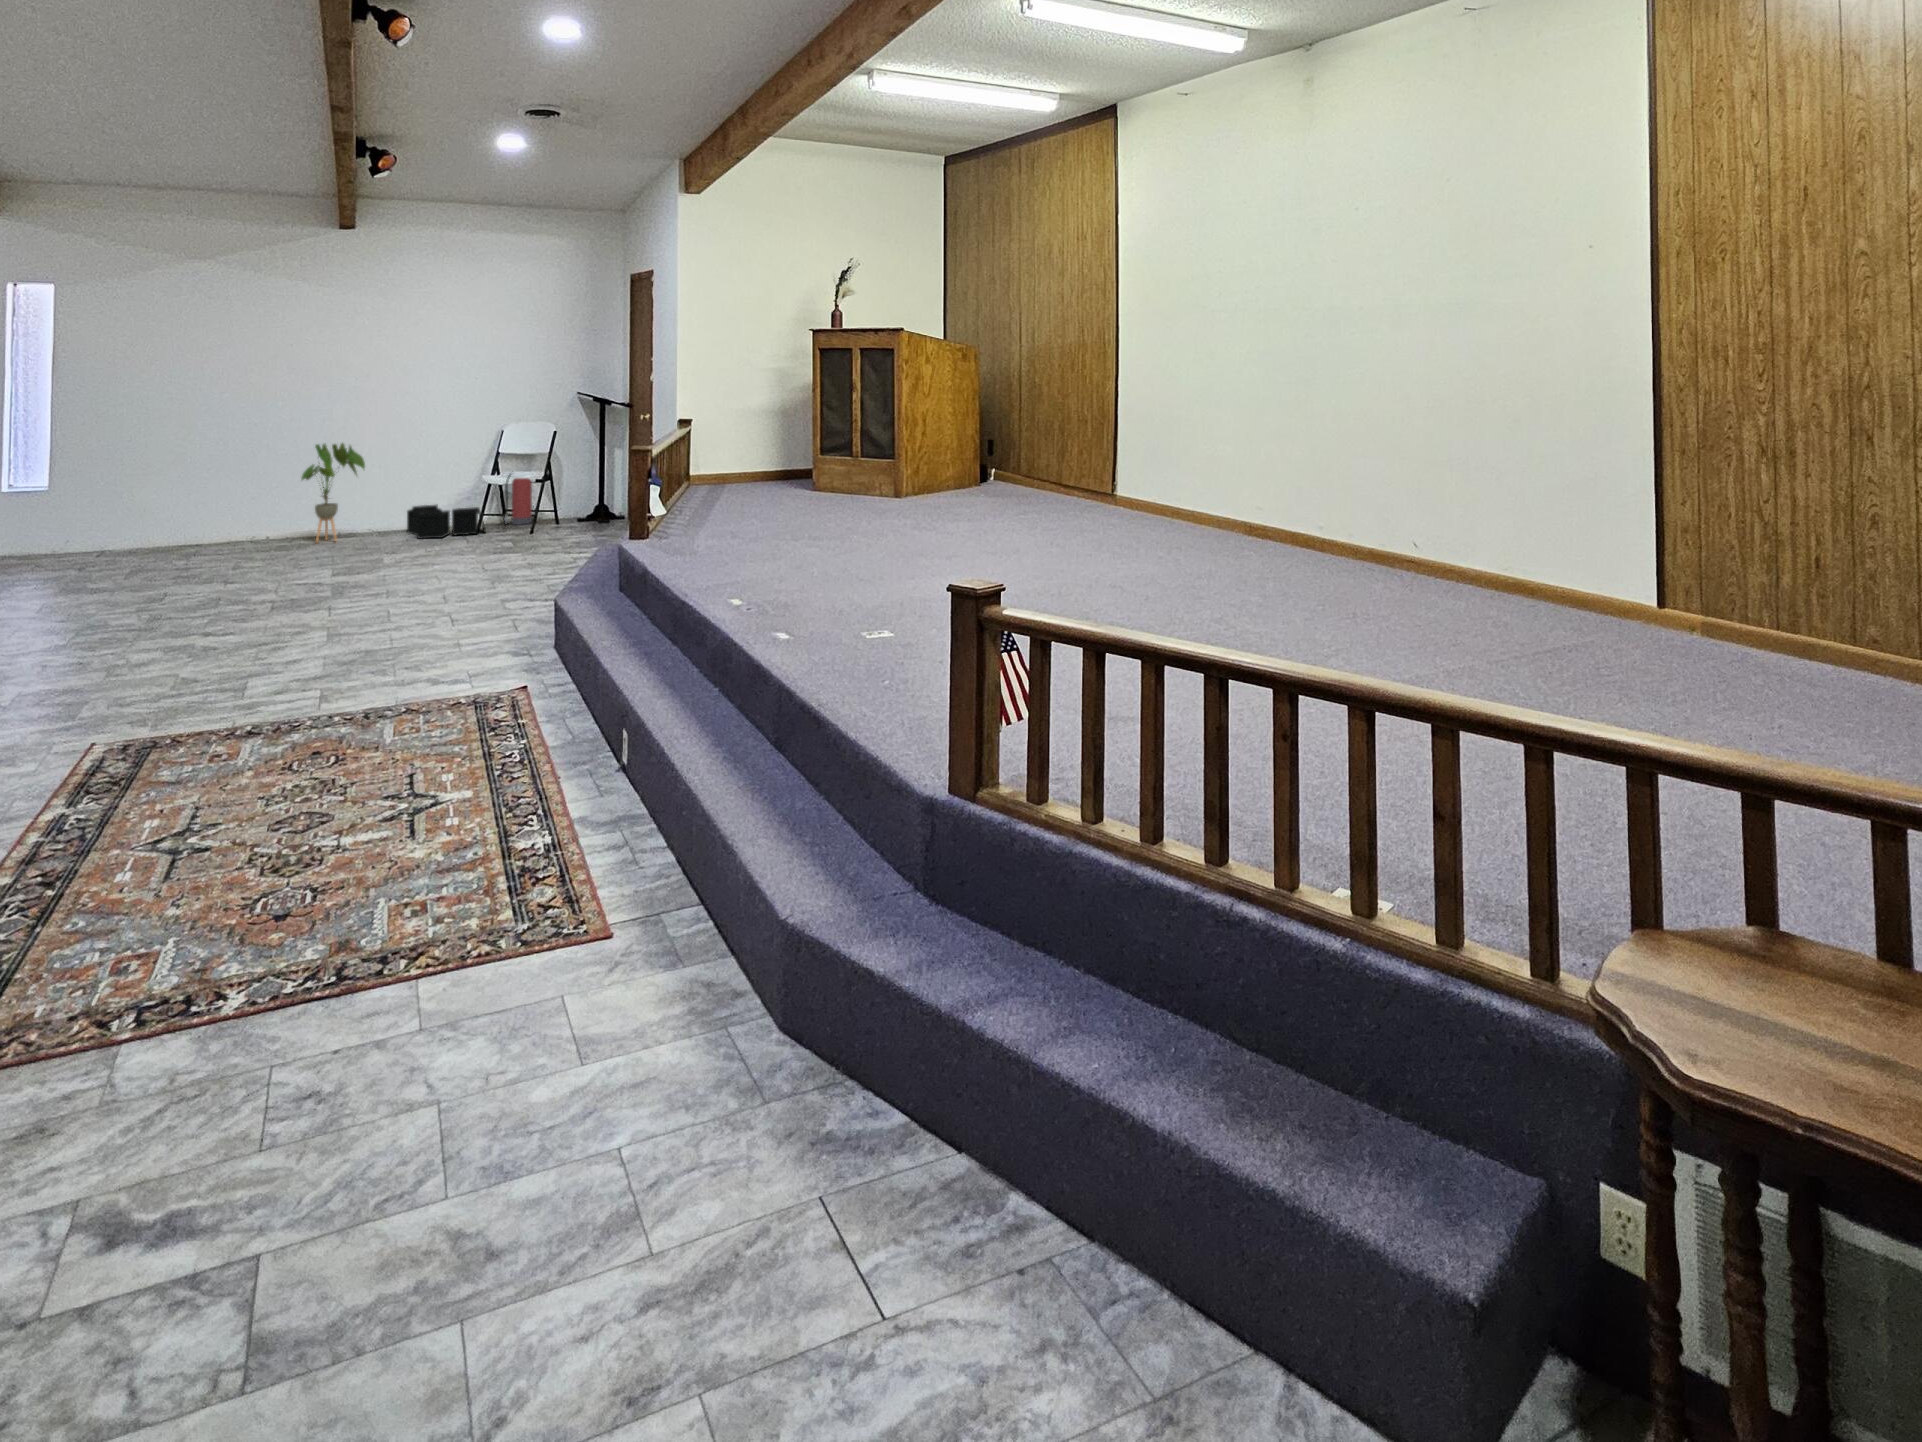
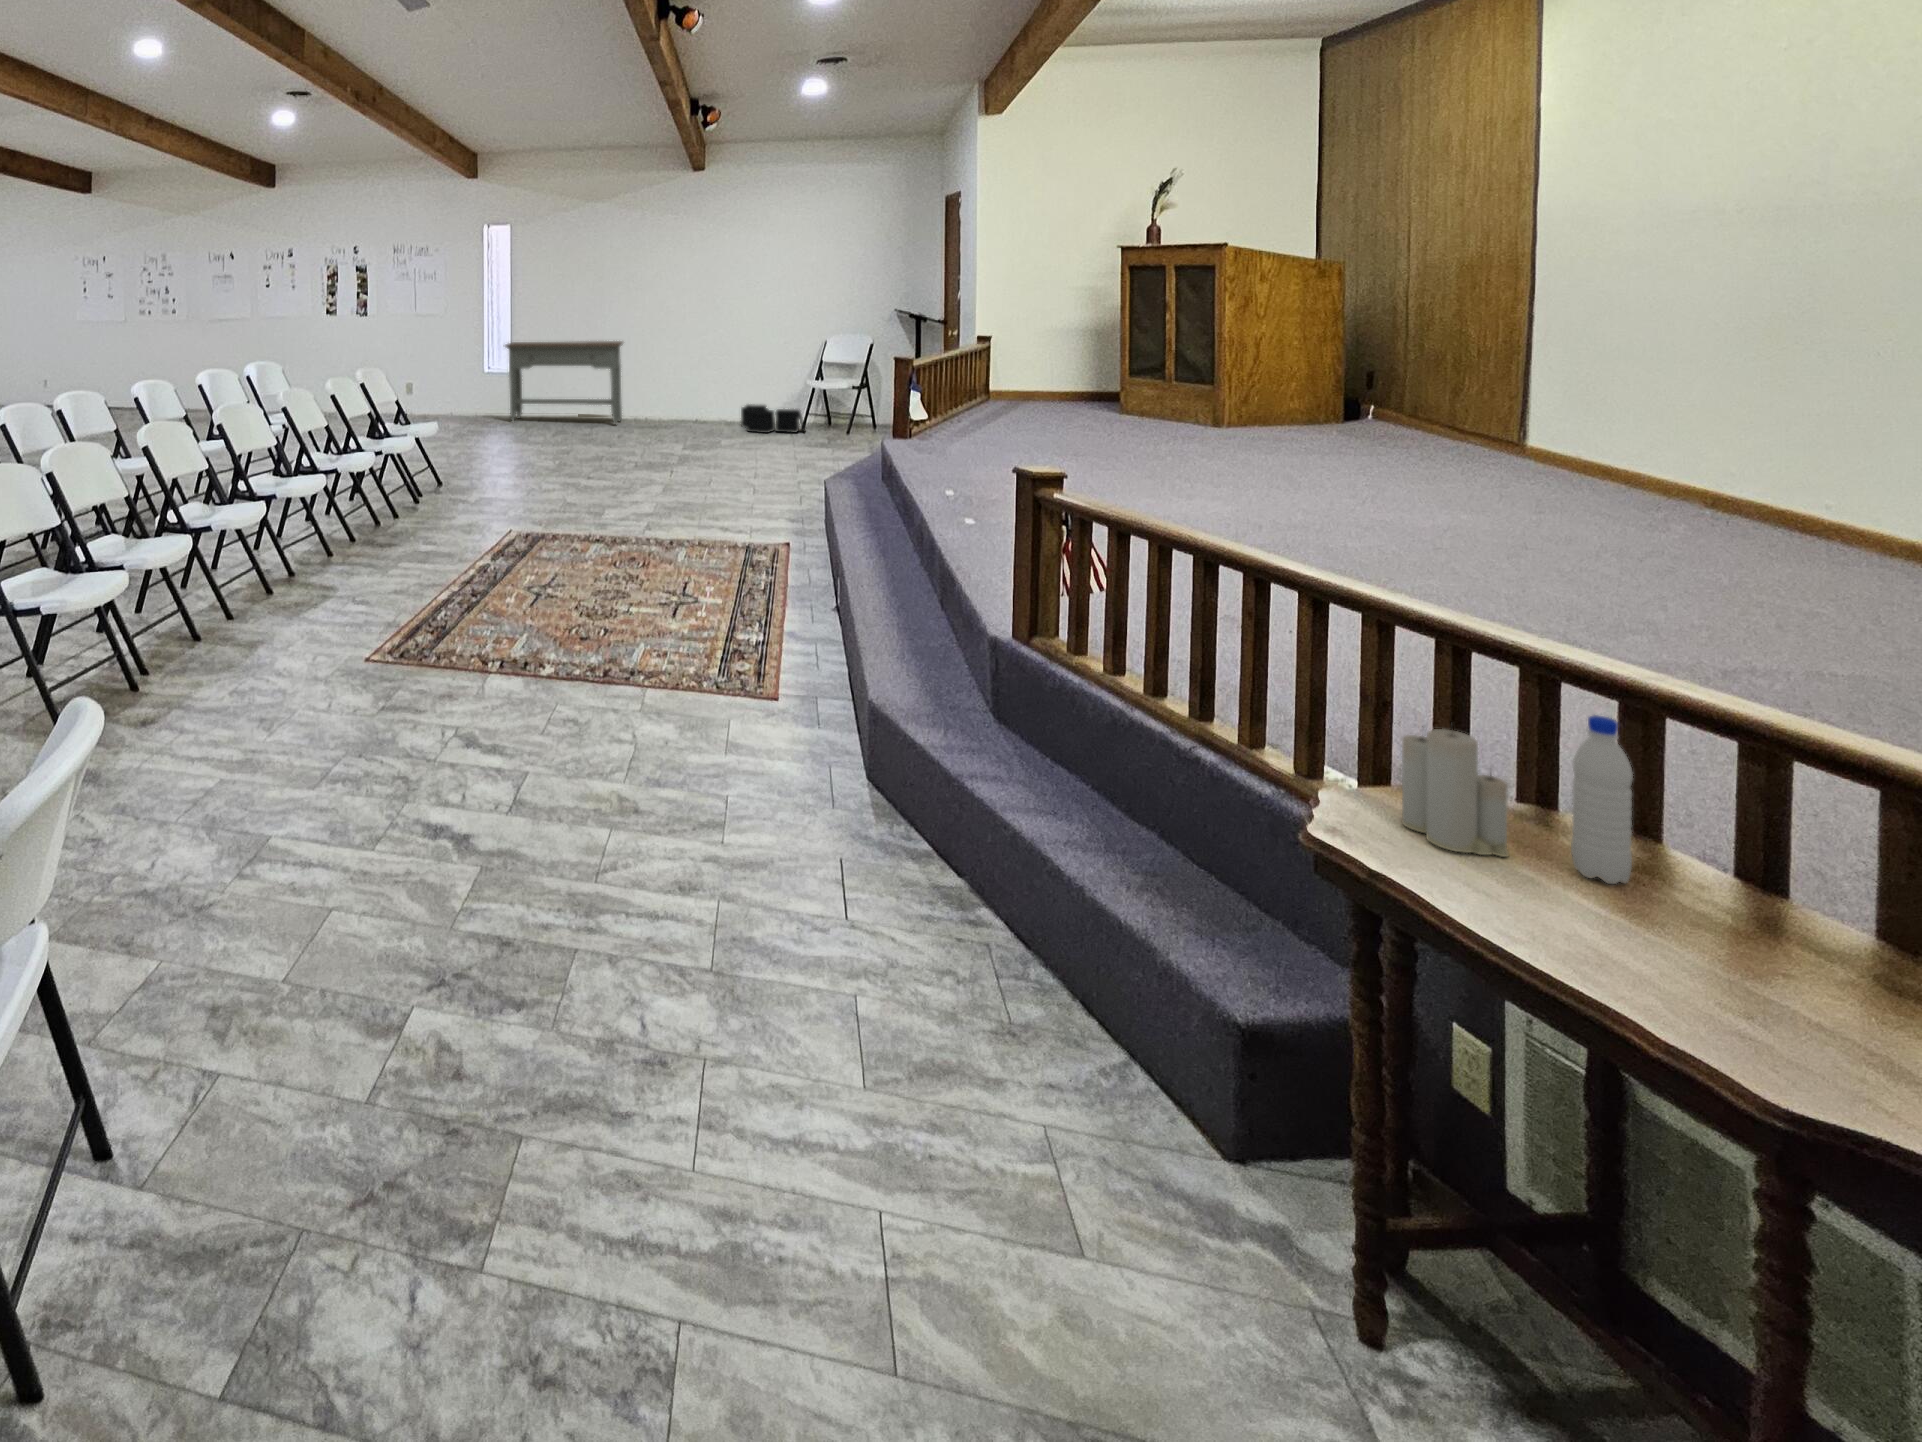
console table: none [49,438,248,561] -> present [505,341,623,425]
house plant: present [301,443,365,542] -> none [658,347,706,428]
fire extinguisher: present [505,474,532,525] -> none [823,372,850,429]
water bottle: none [1837,831,1899,1020] -> present [1571,716,1633,884]
candle: none [1677,873,1801,1032] -> present [1402,729,1509,857]

